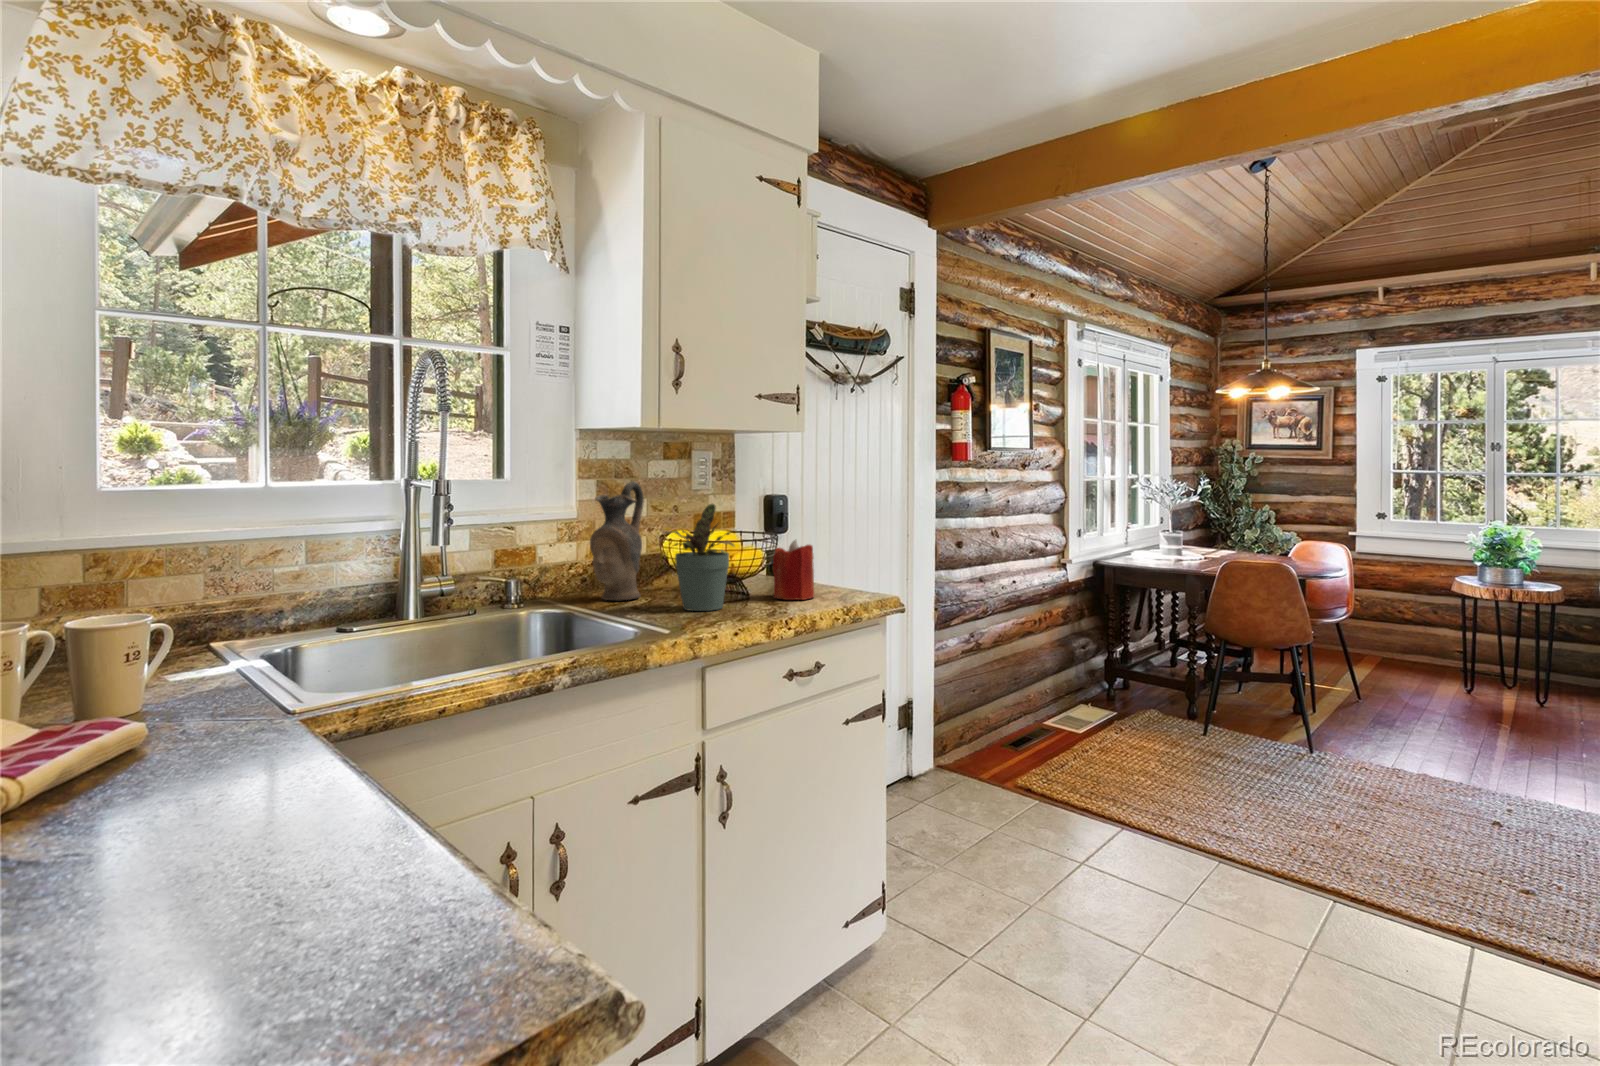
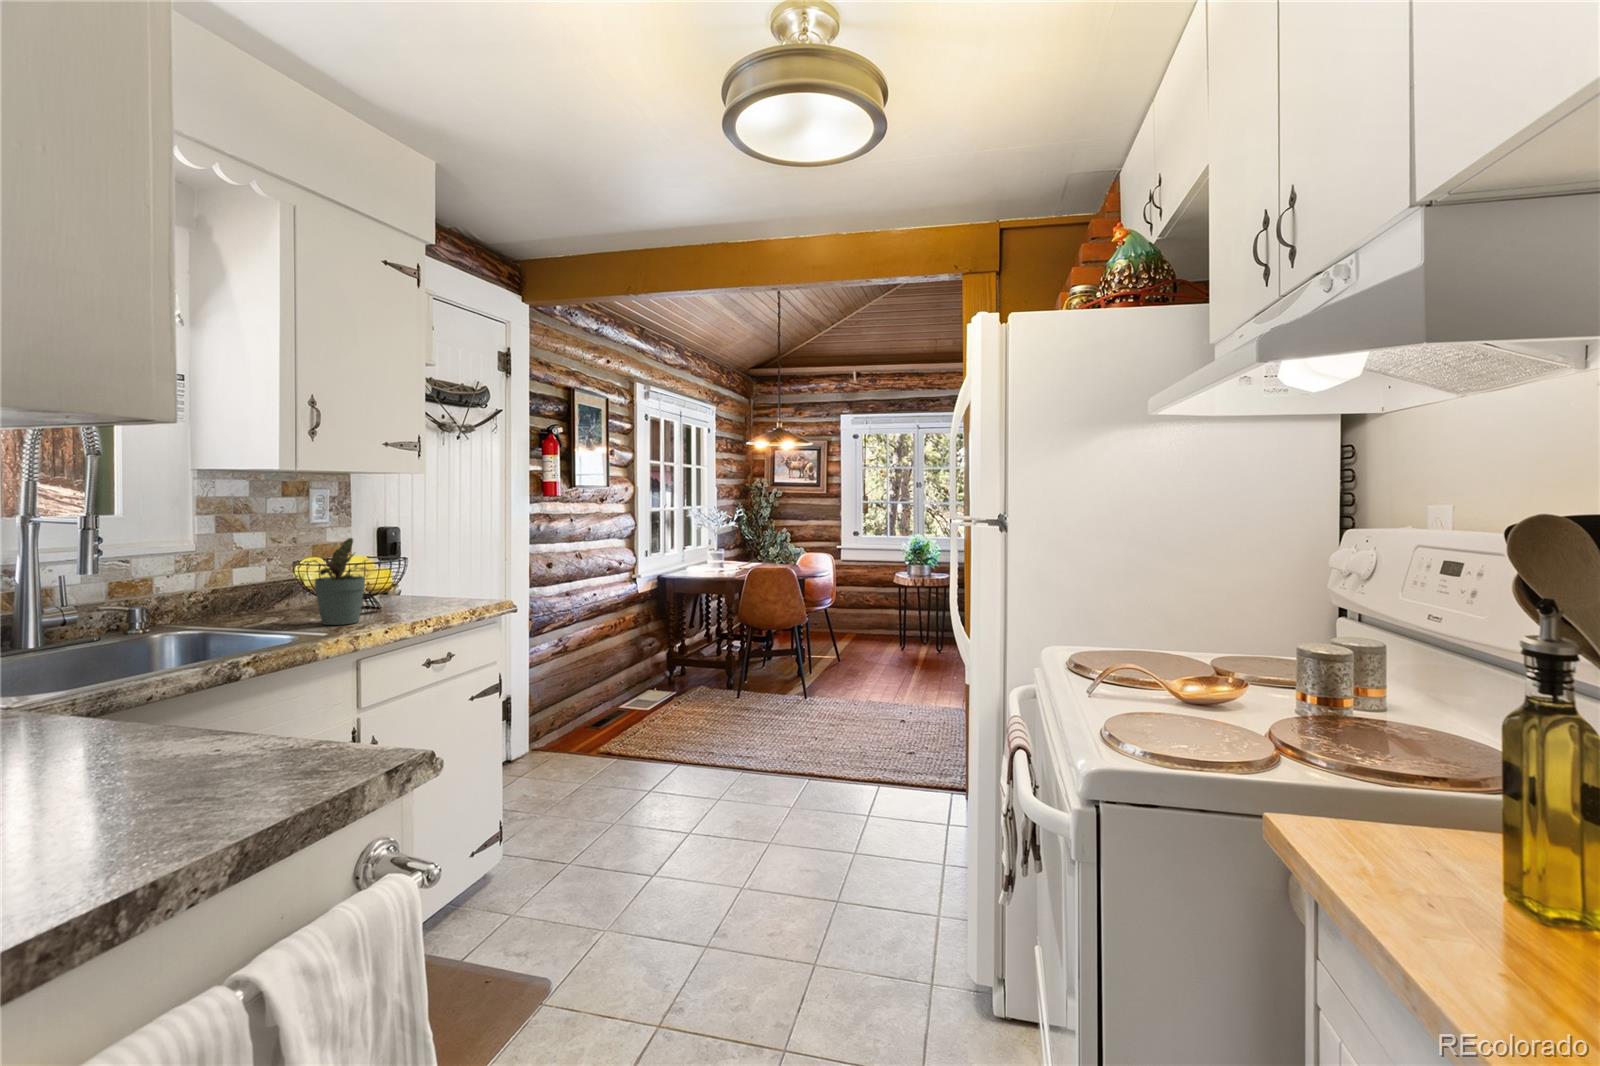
ceramic pitcher: present [590,482,644,600] -> none [220,518,274,622]
candle: present [773,539,814,600] -> none [401,564,437,613]

